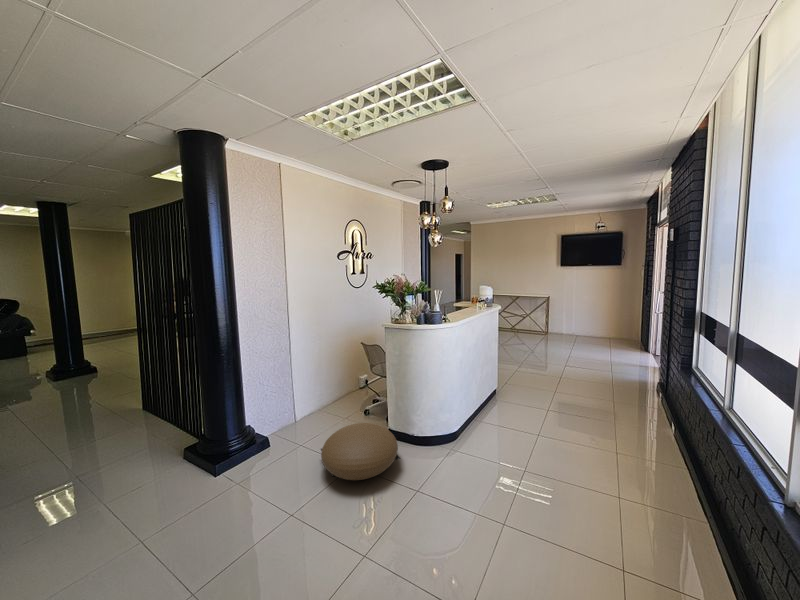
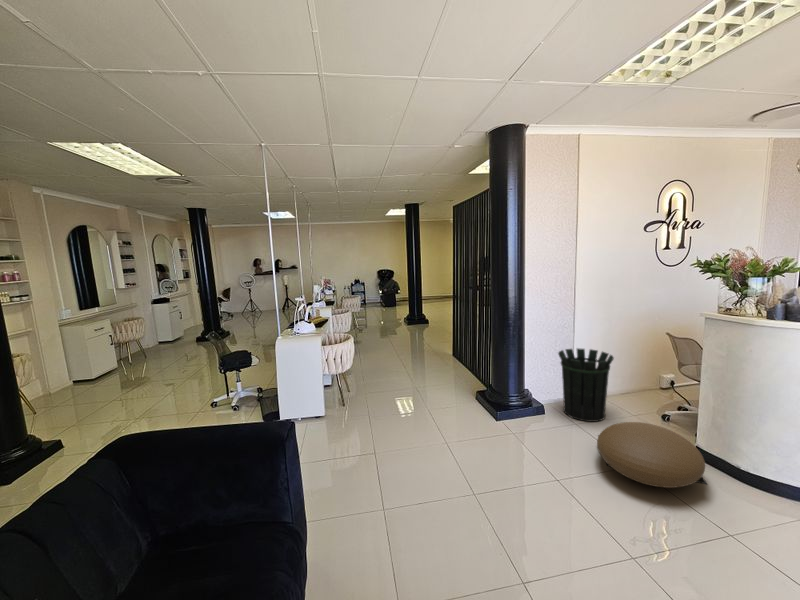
waste bin: none [276,368,326,440] -> present [558,349,614,422]

